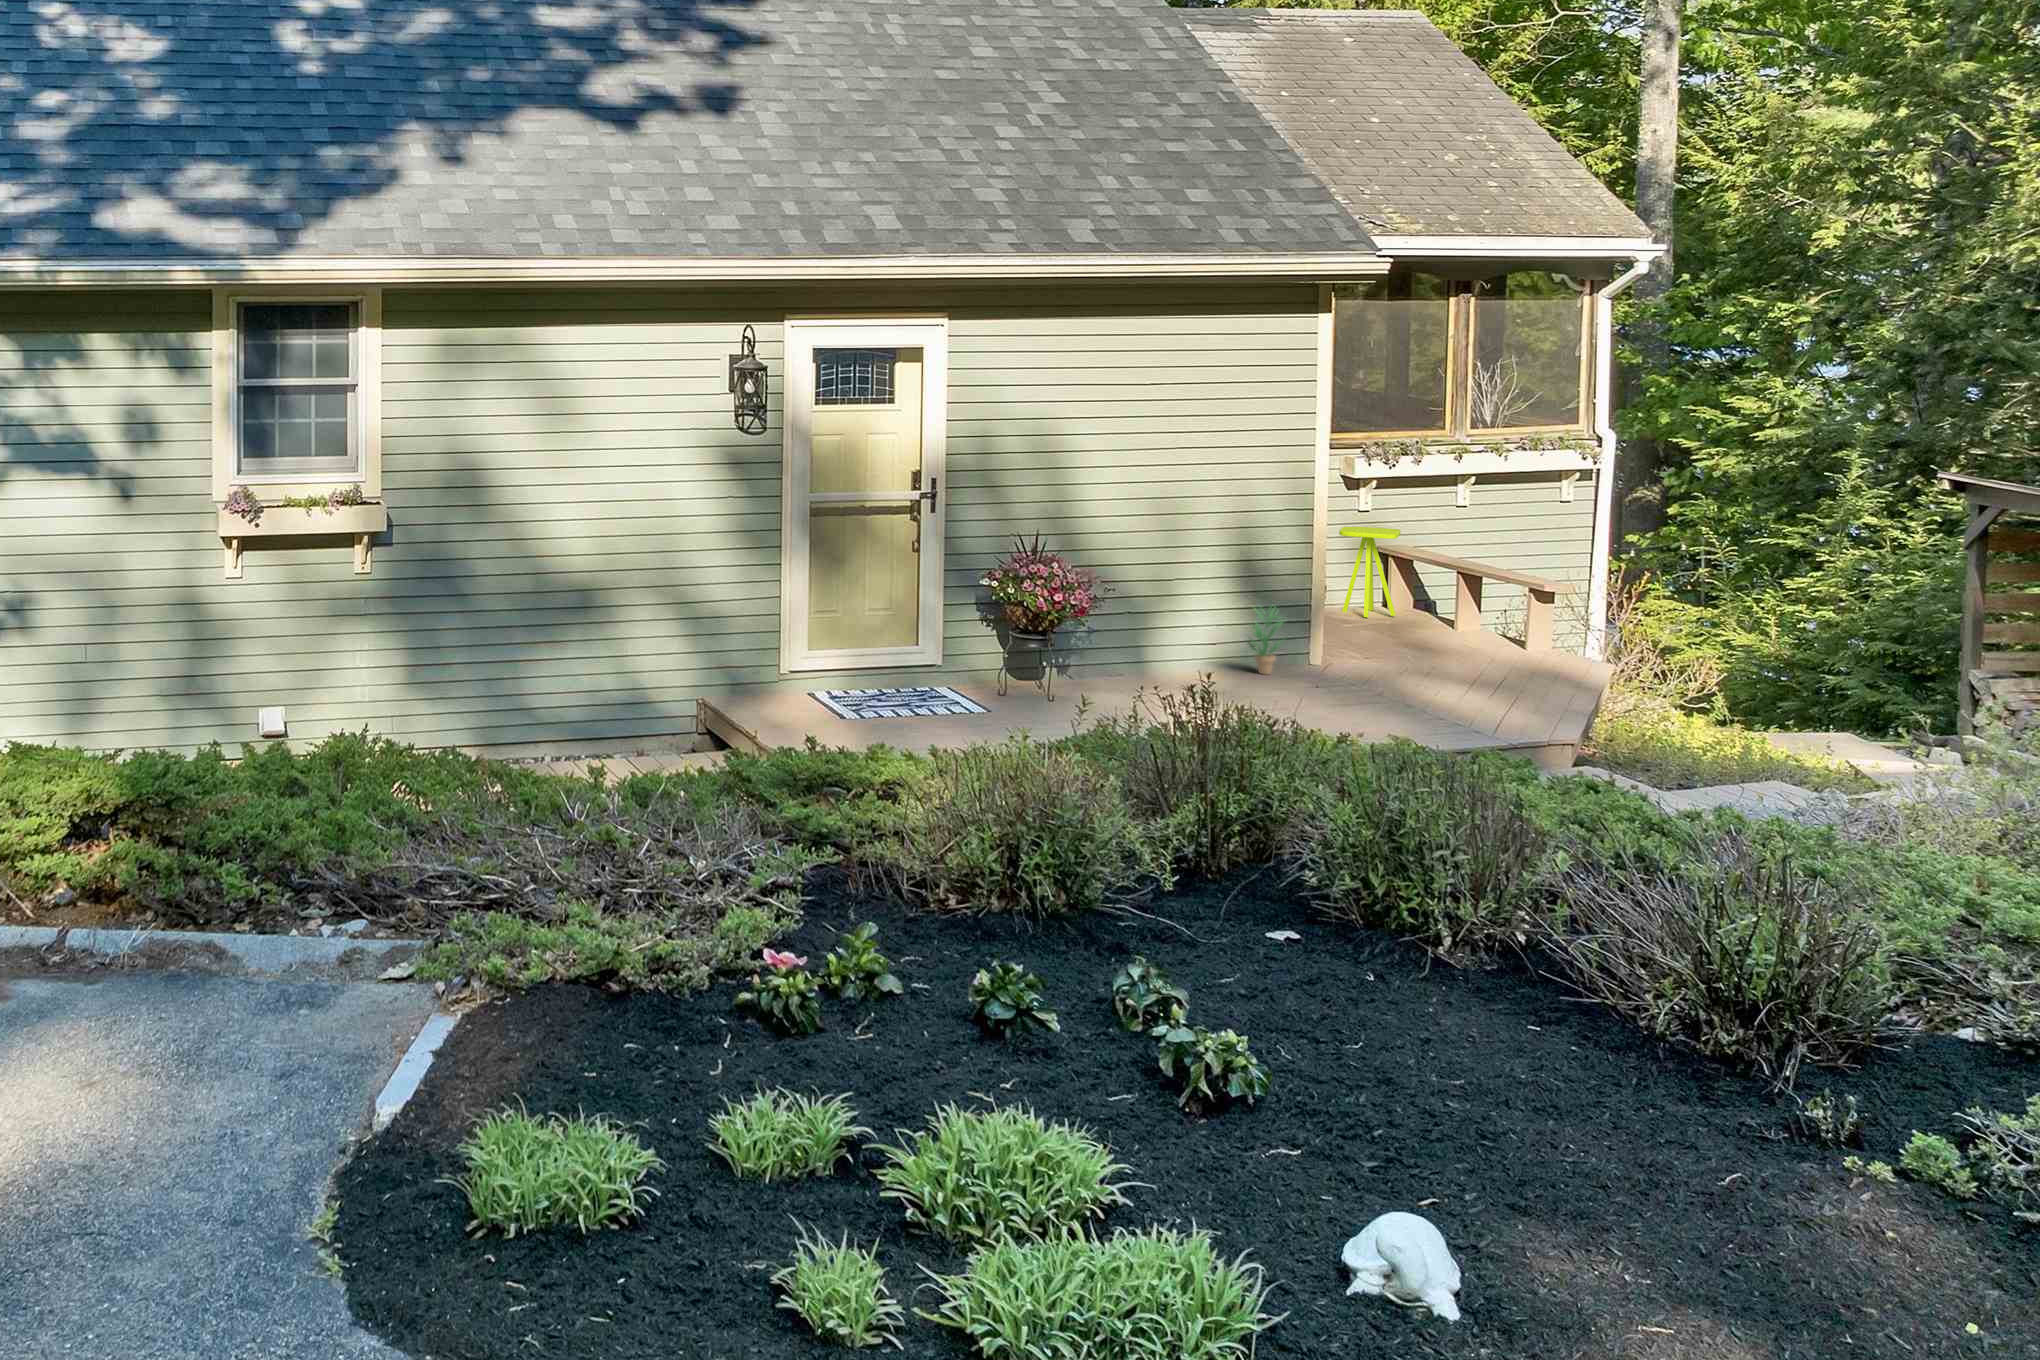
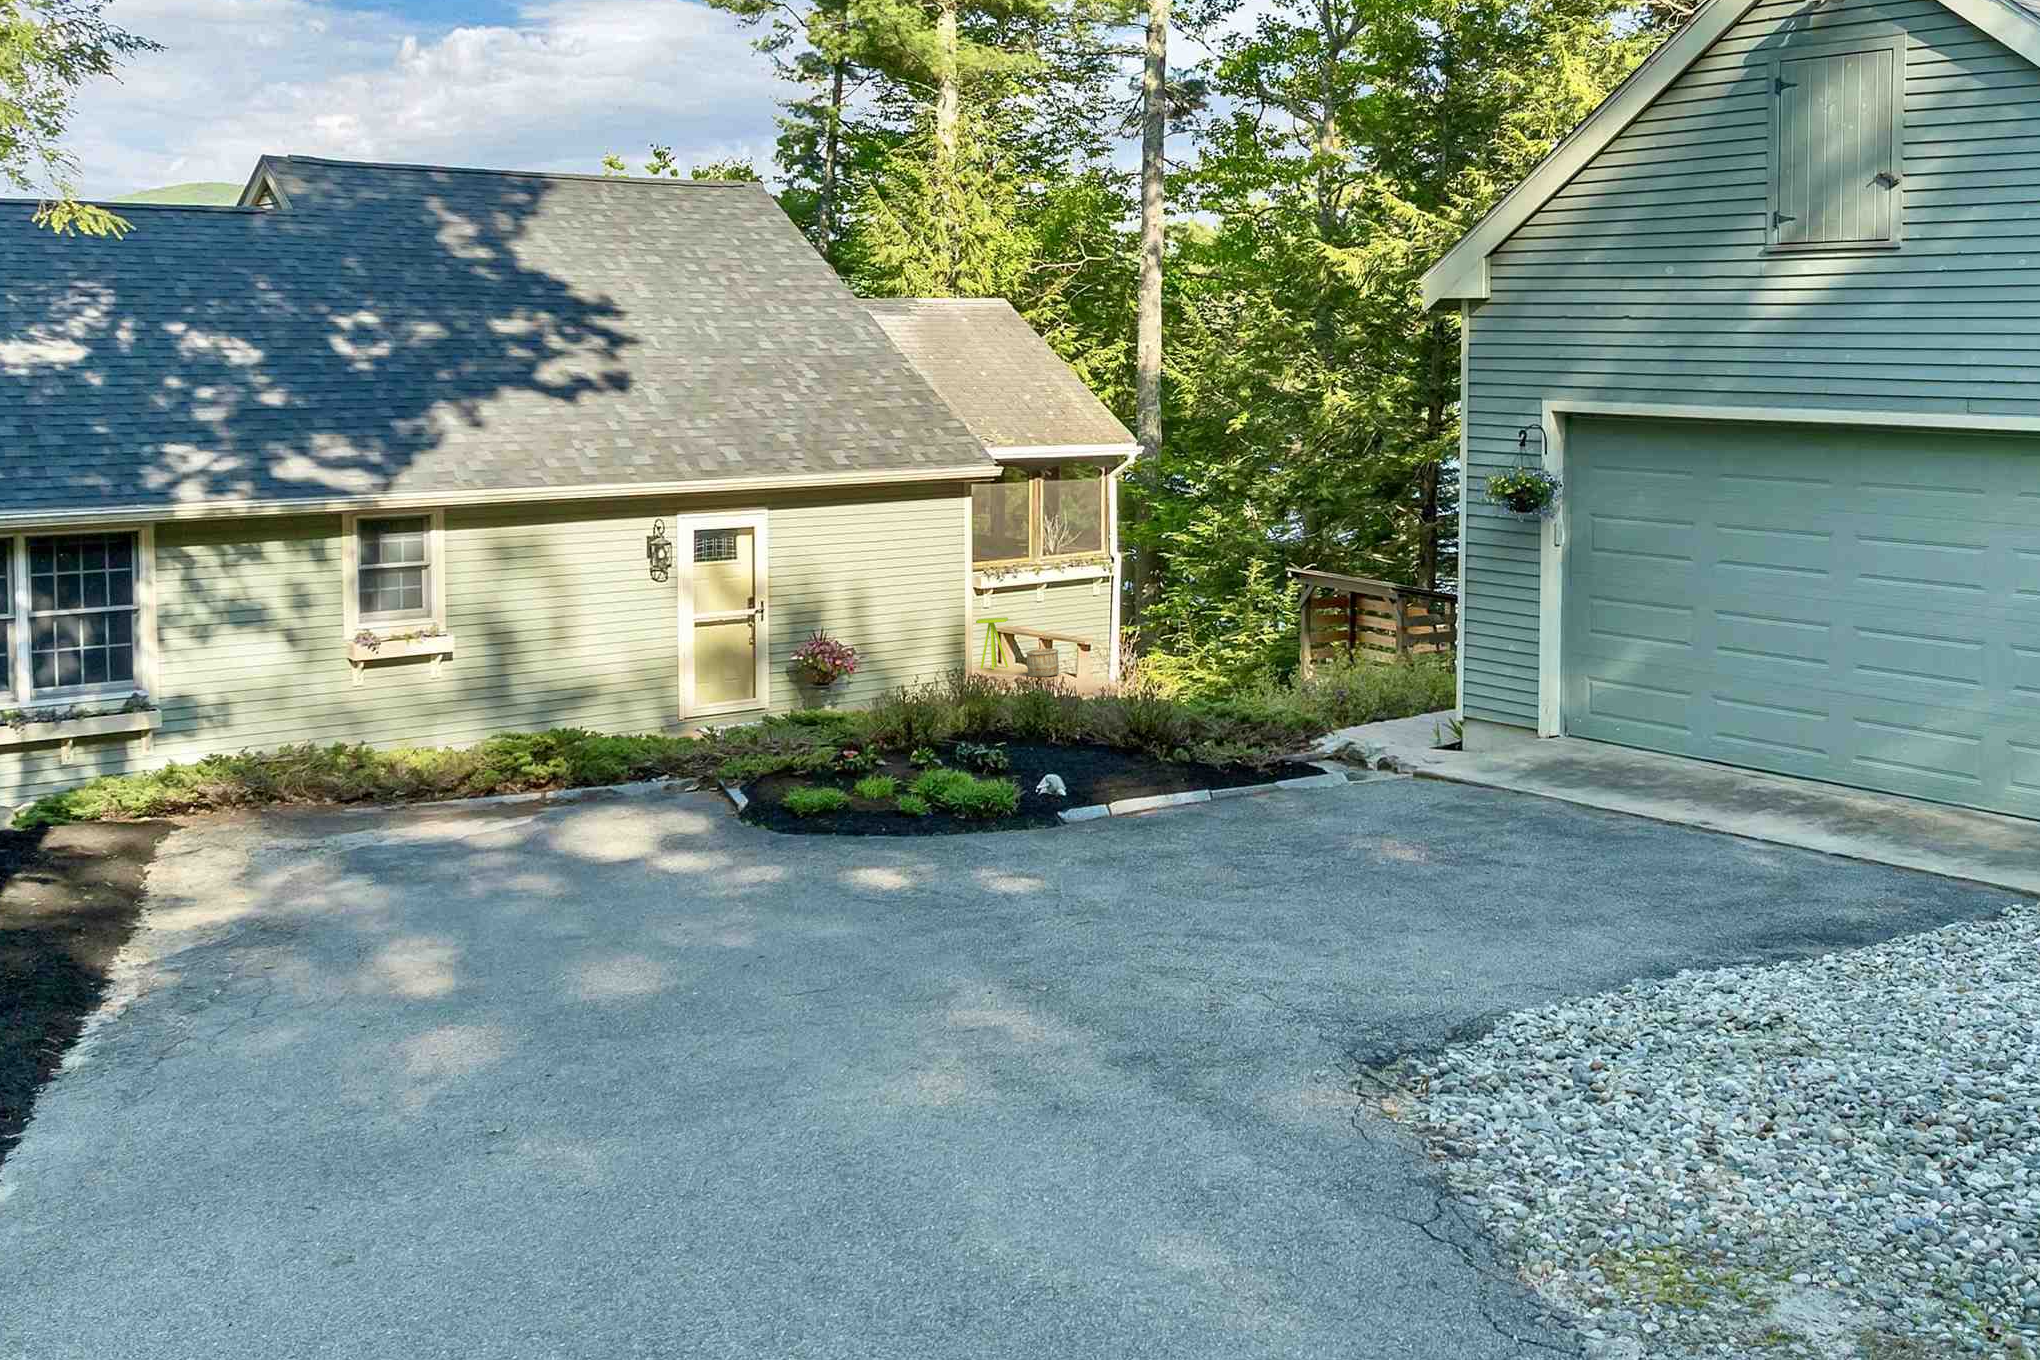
wooden bucket: none [1434,599,1503,654] -> present [1026,649,1059,677]
potted plant: present [1249,607,1281,675] -> none [930,654,953,694]

